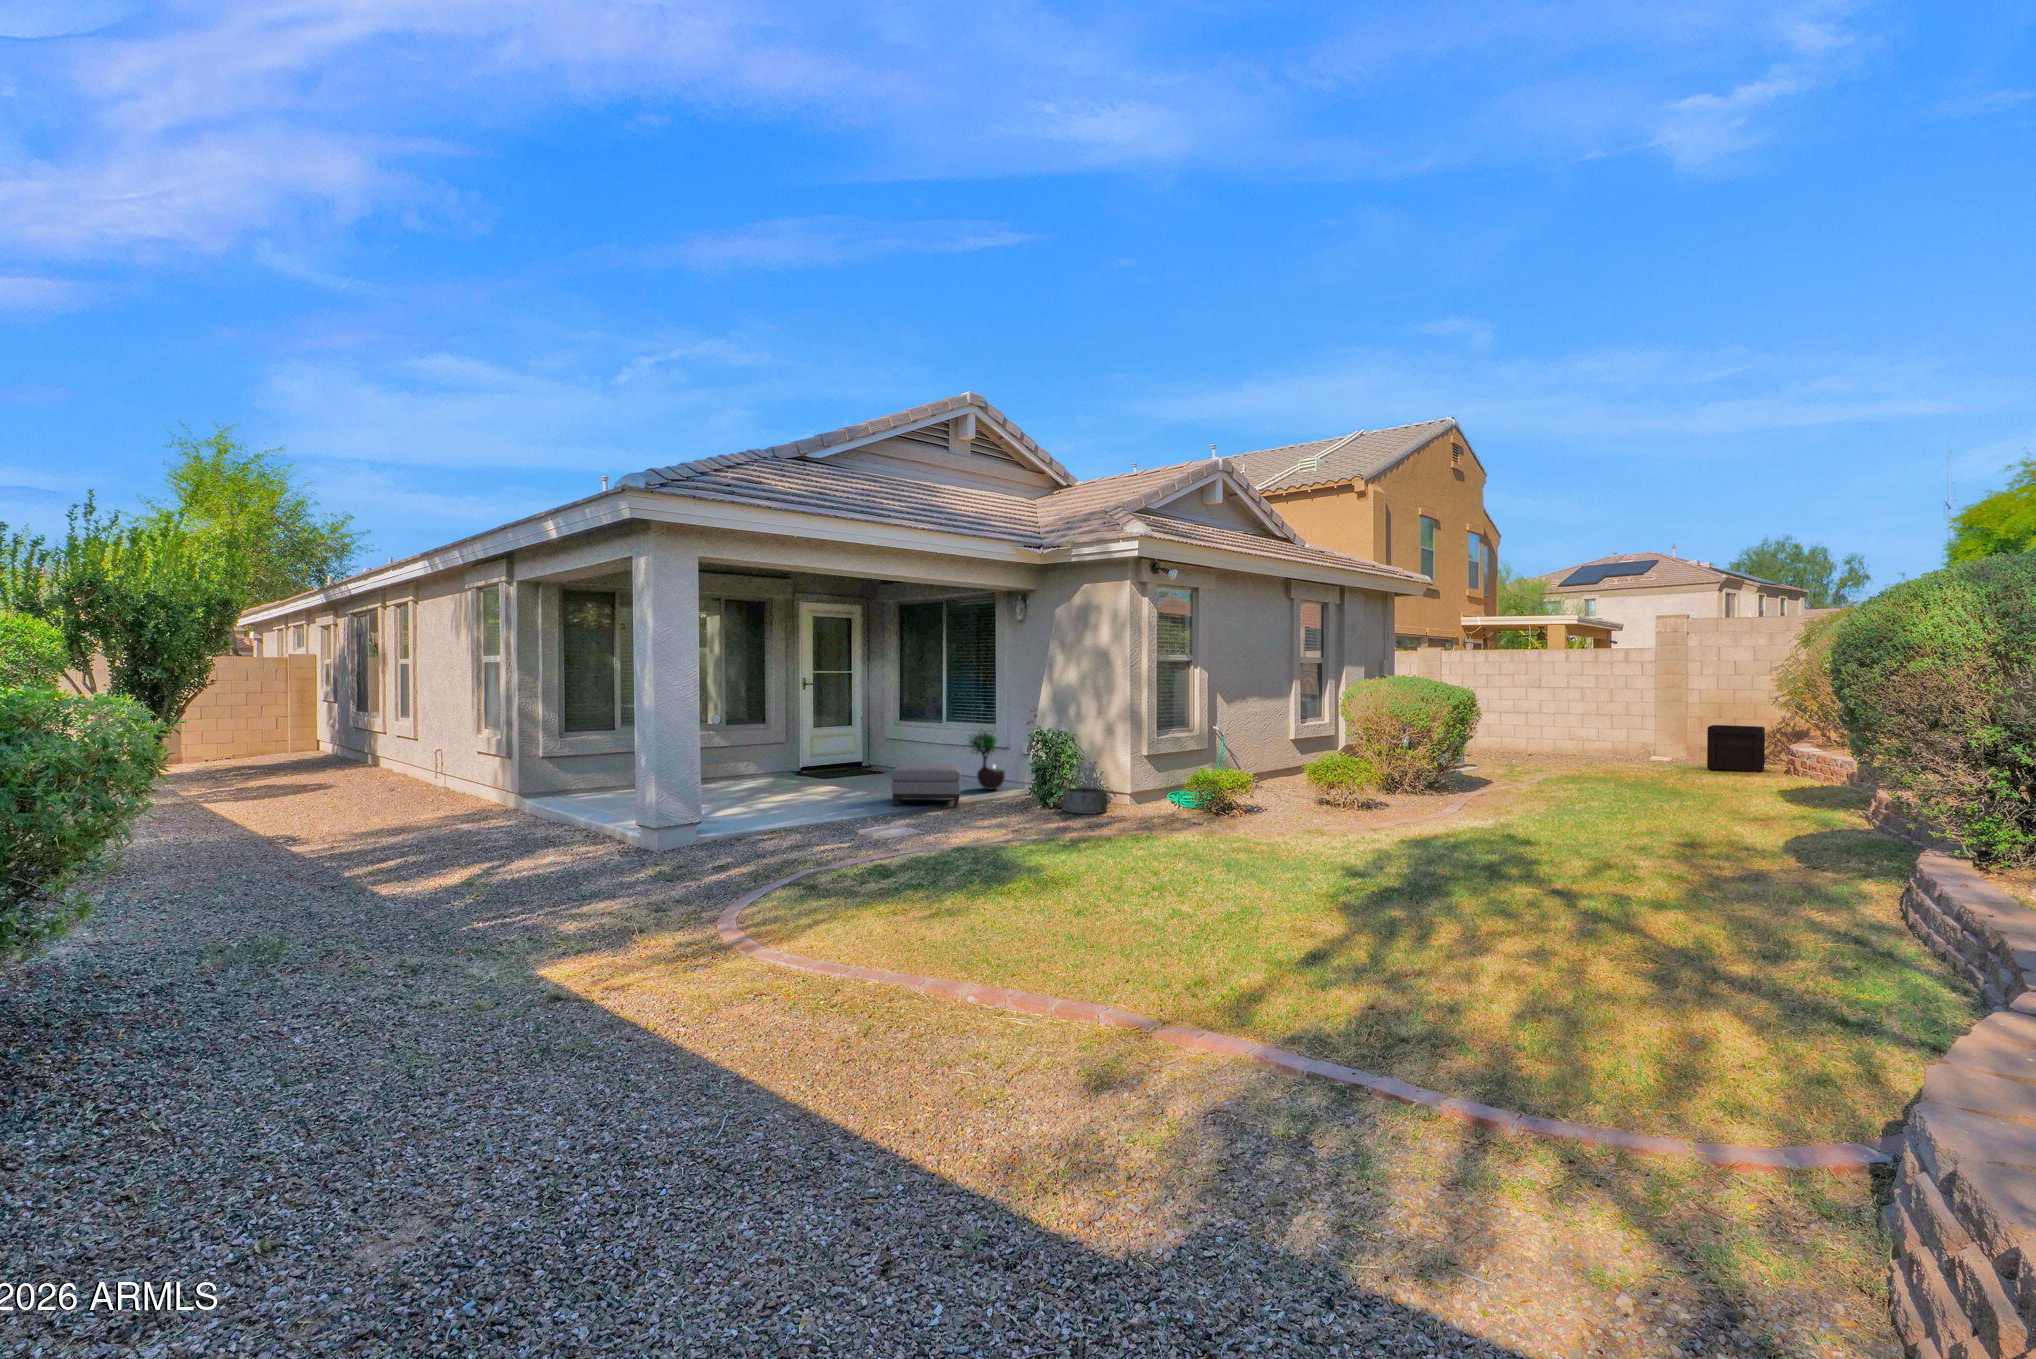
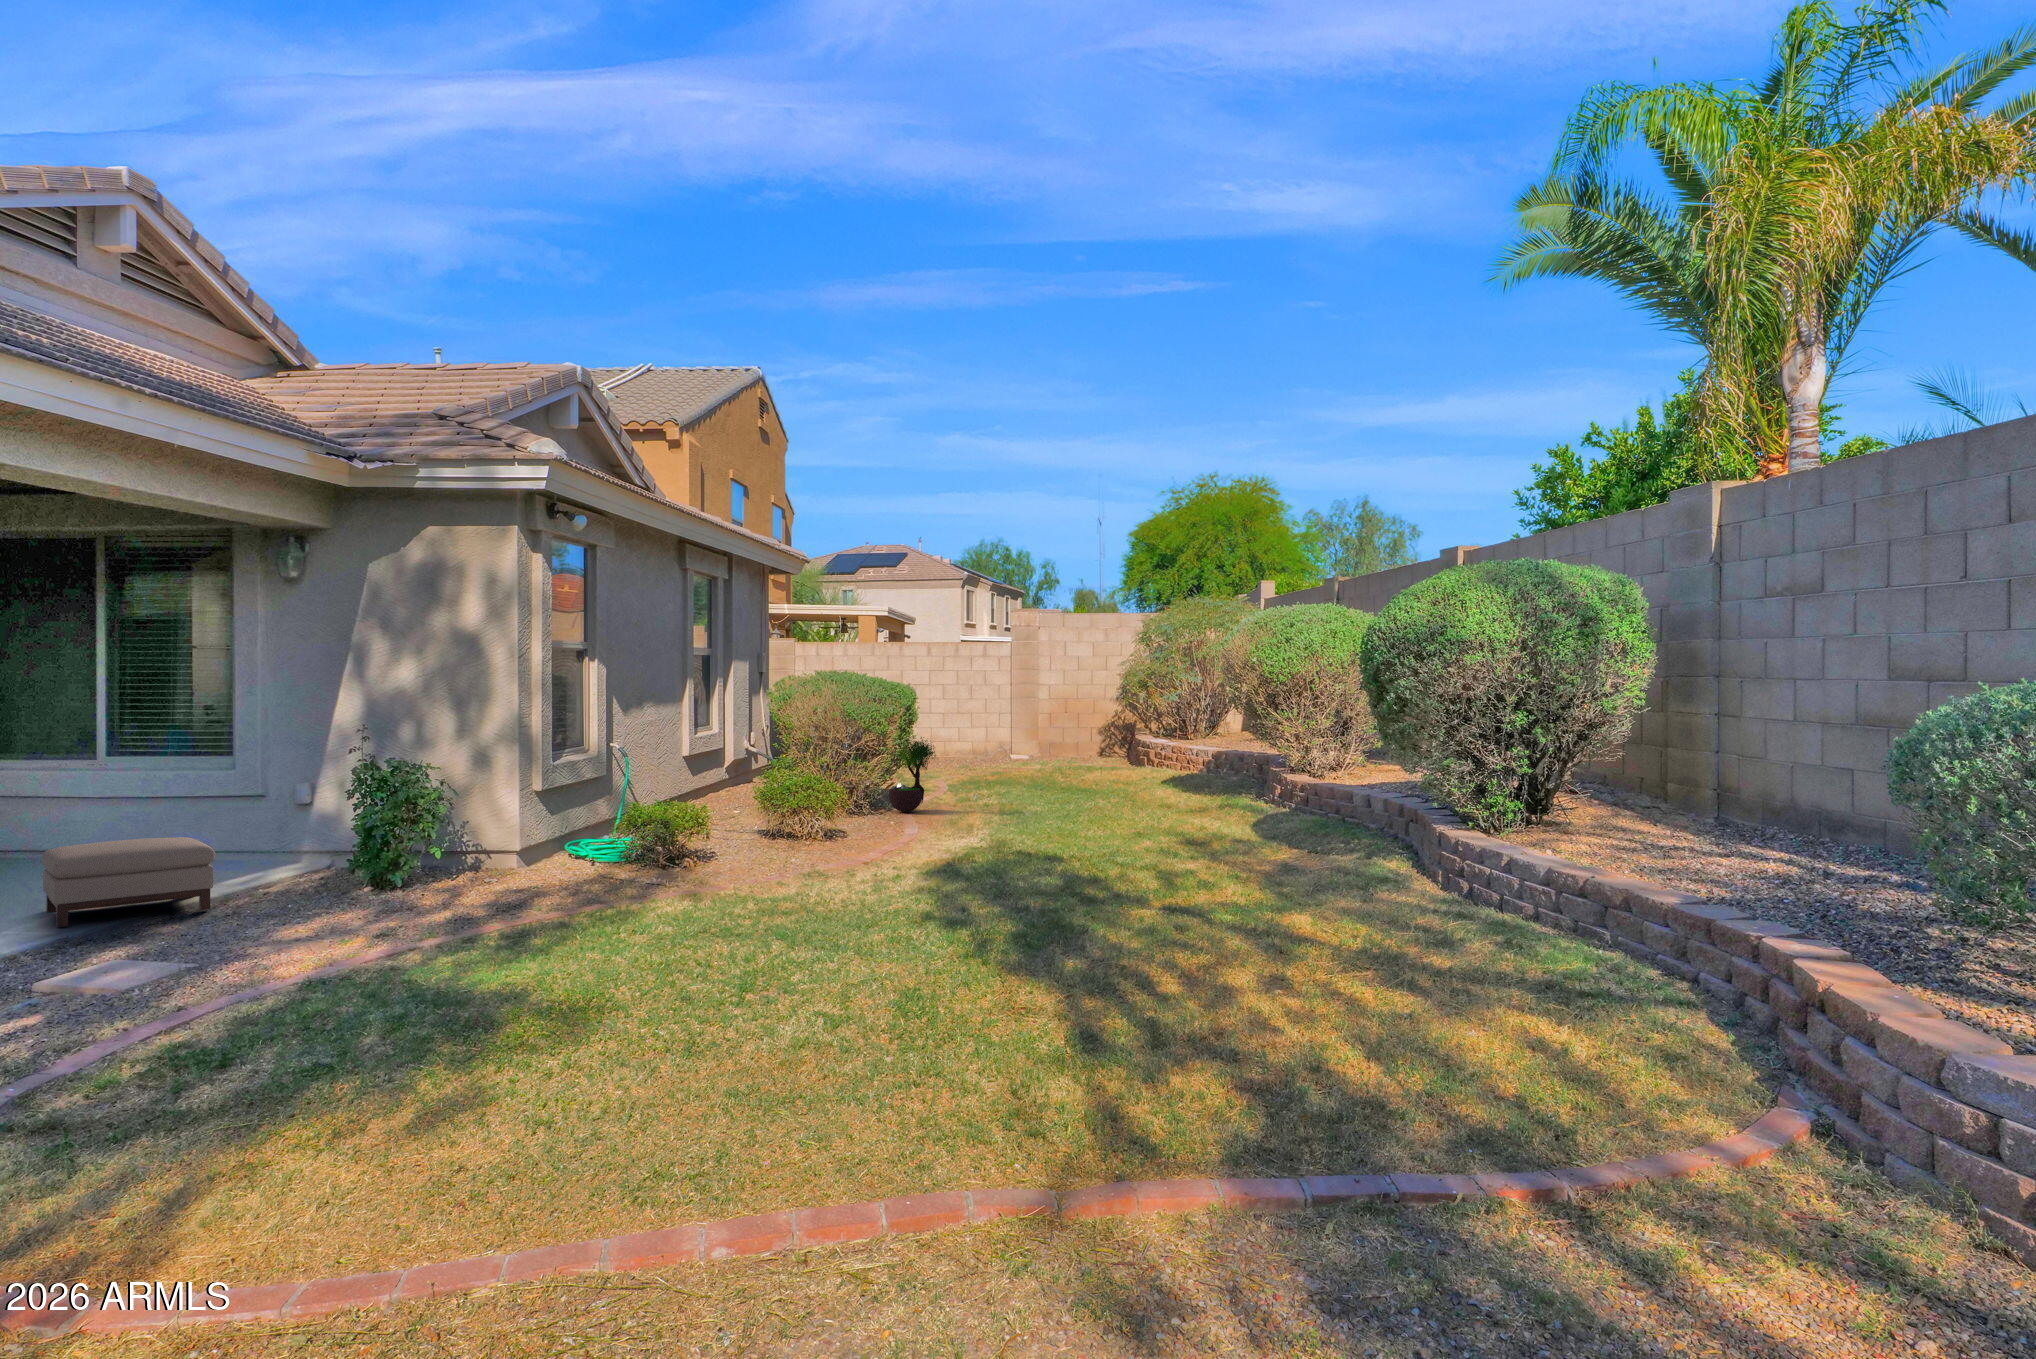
wooden crate: present [1707,725,1765,772] -> none [1065,719,1111,764]
potted tree: present [966,729,1005,789] -> present [889,737,936,812]
basket: present [1063,783,1108,814] -> none [416,839,495,894]

